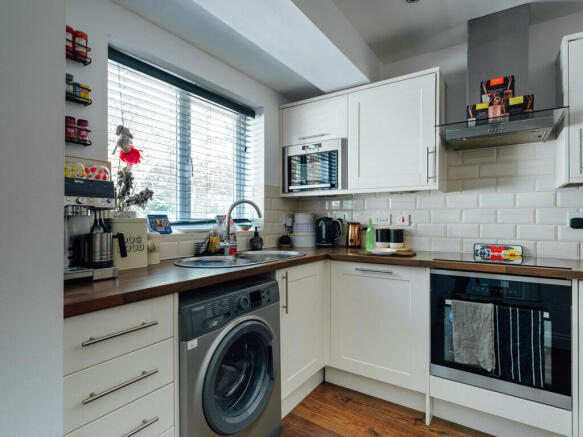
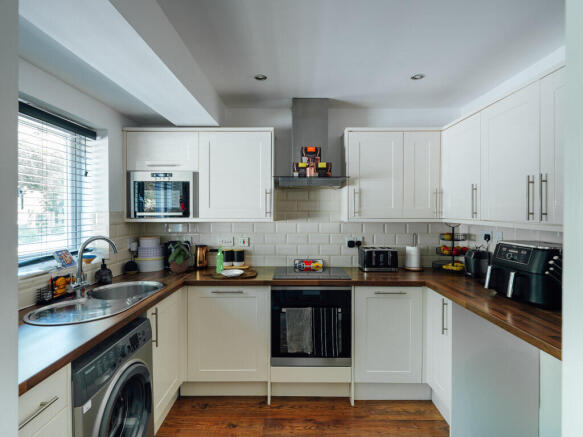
potted plant: none [315,207,343,249] -> present [169,237,191,273]

